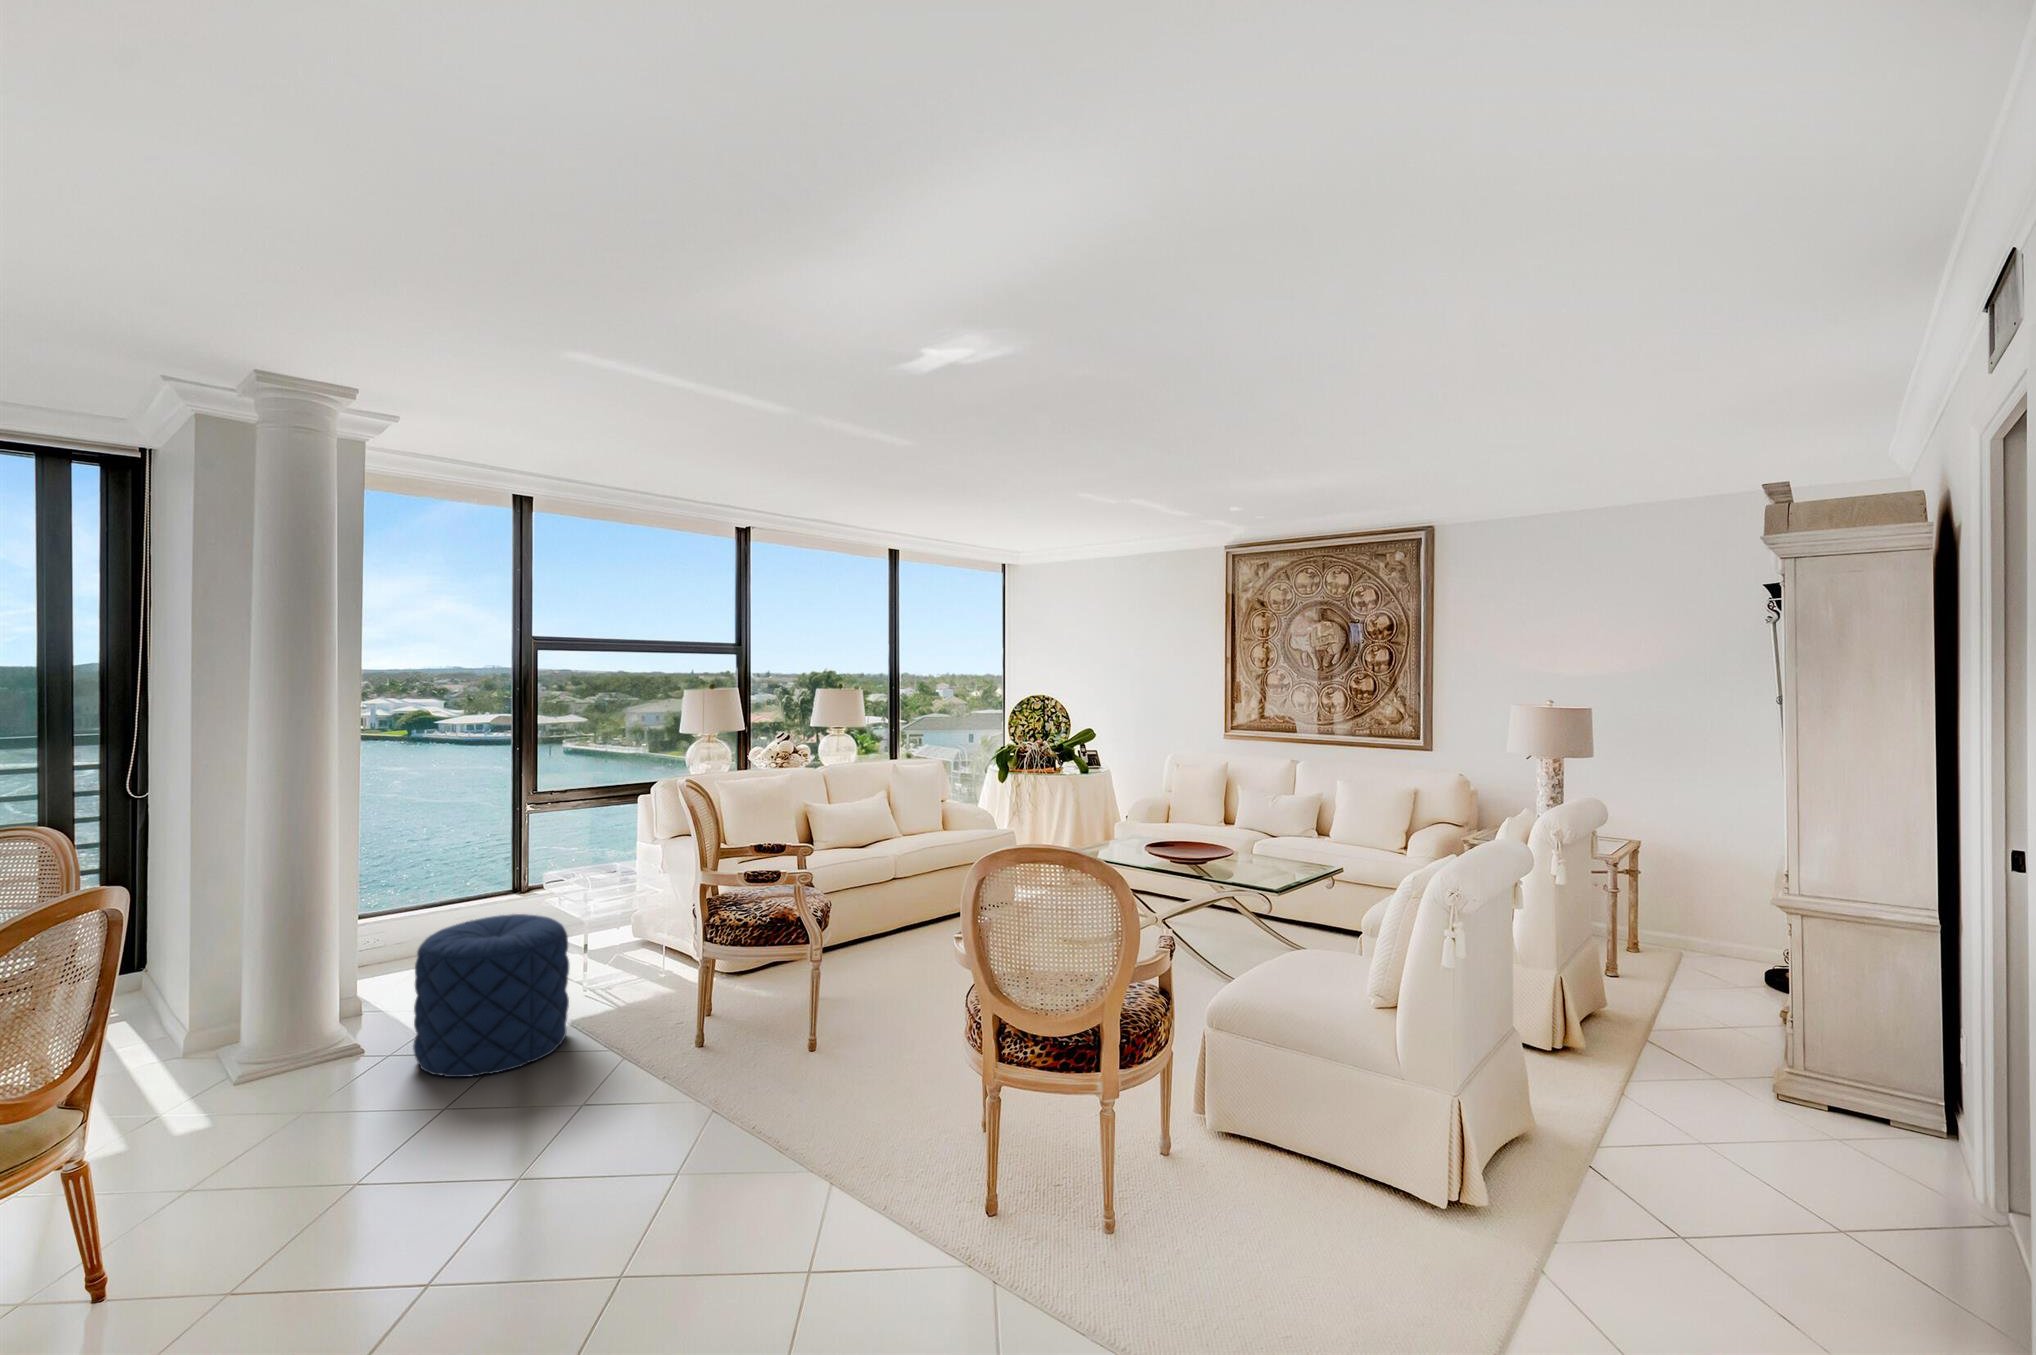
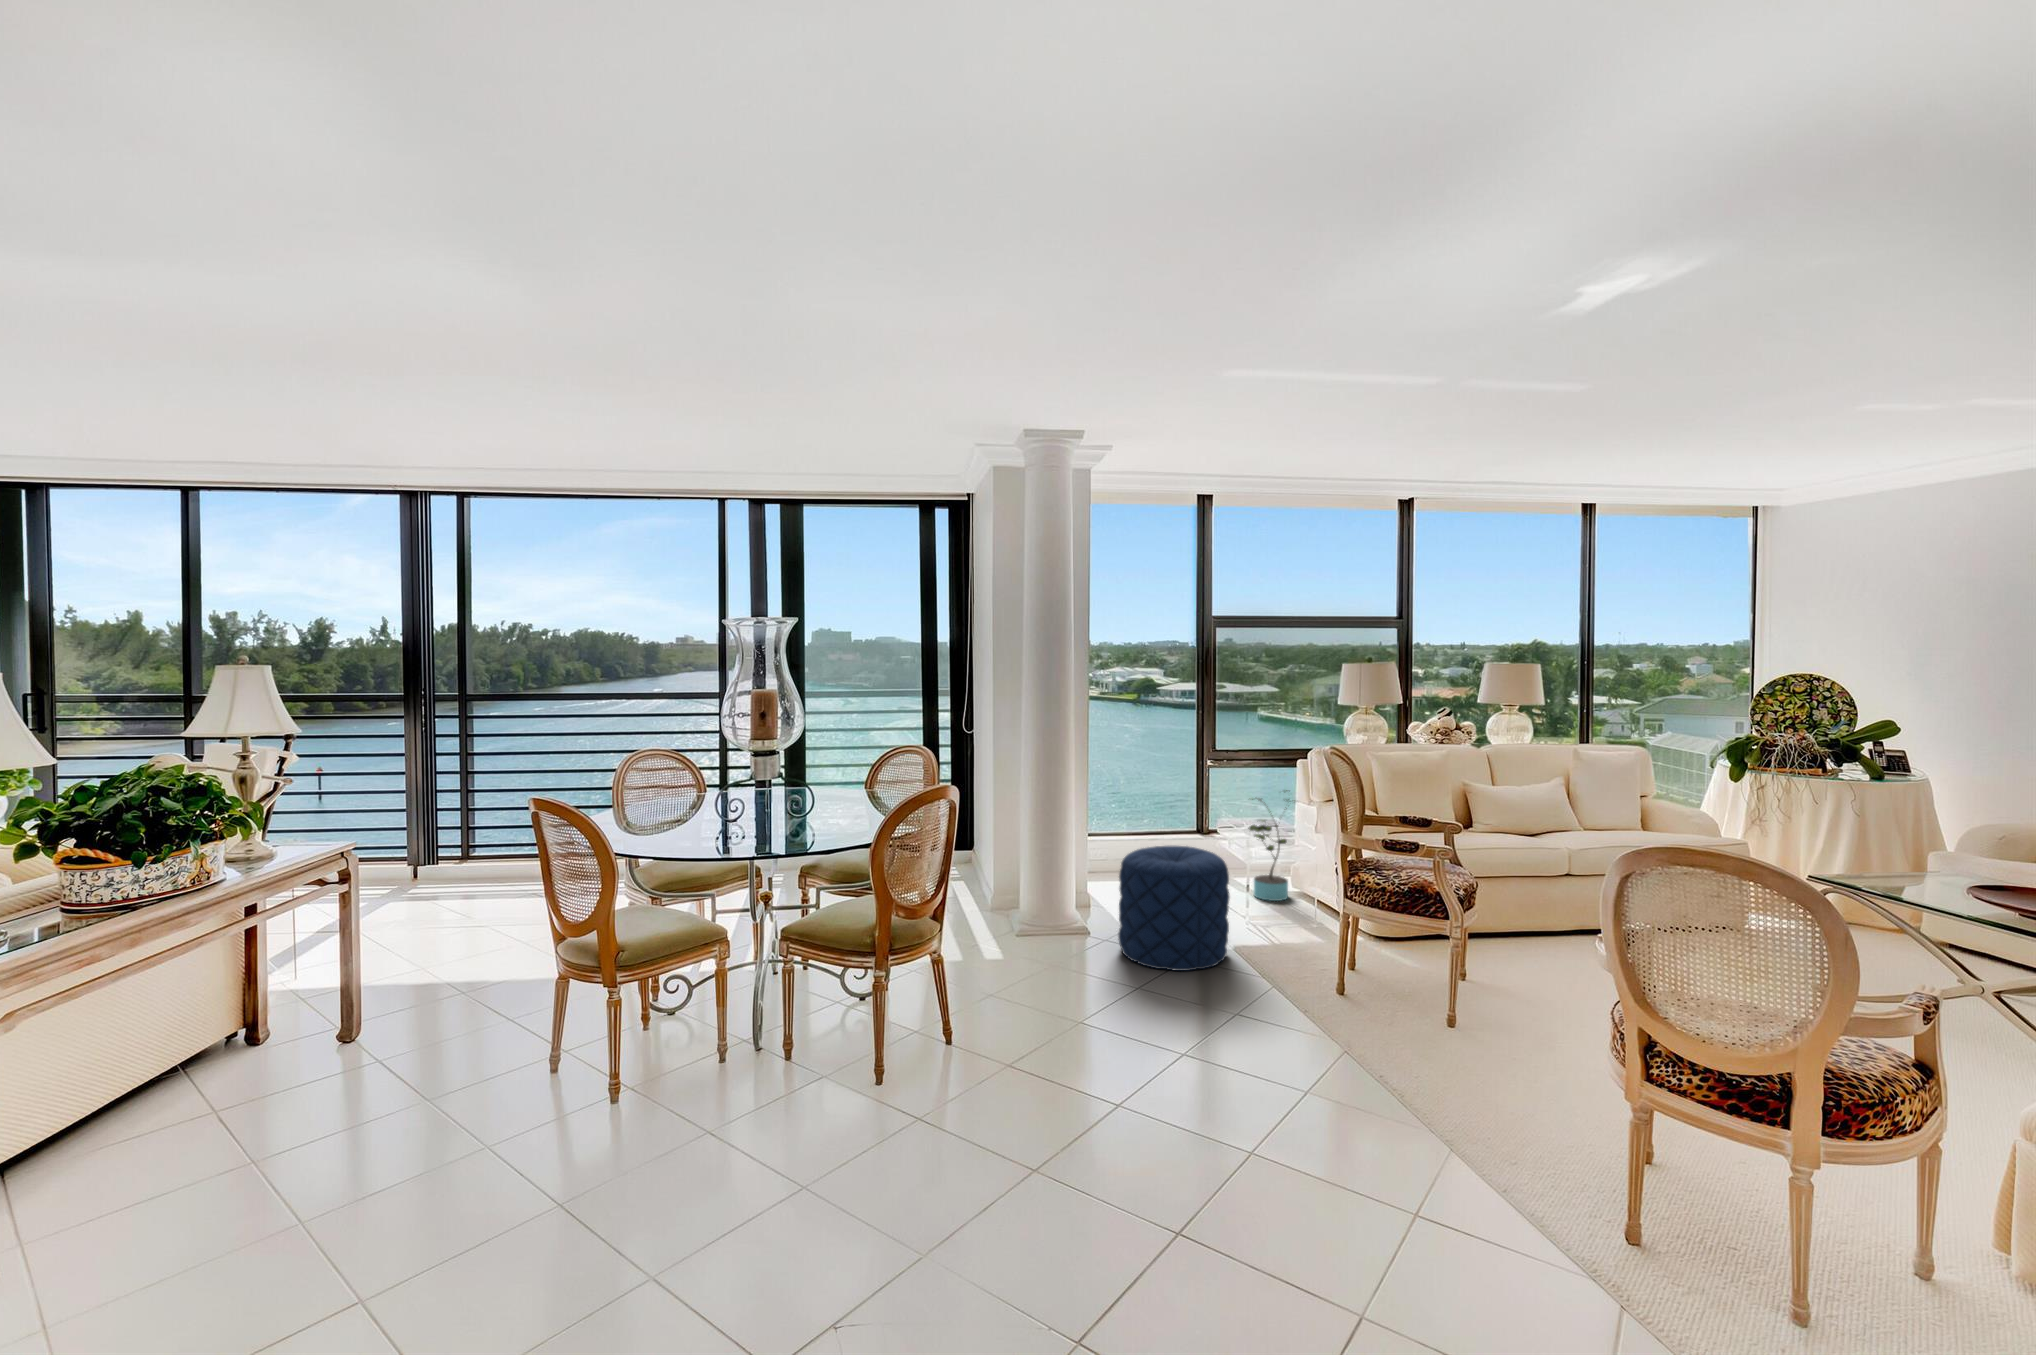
potted plant: none [582,831,643,958] -> present [1249,790,1289,901]

